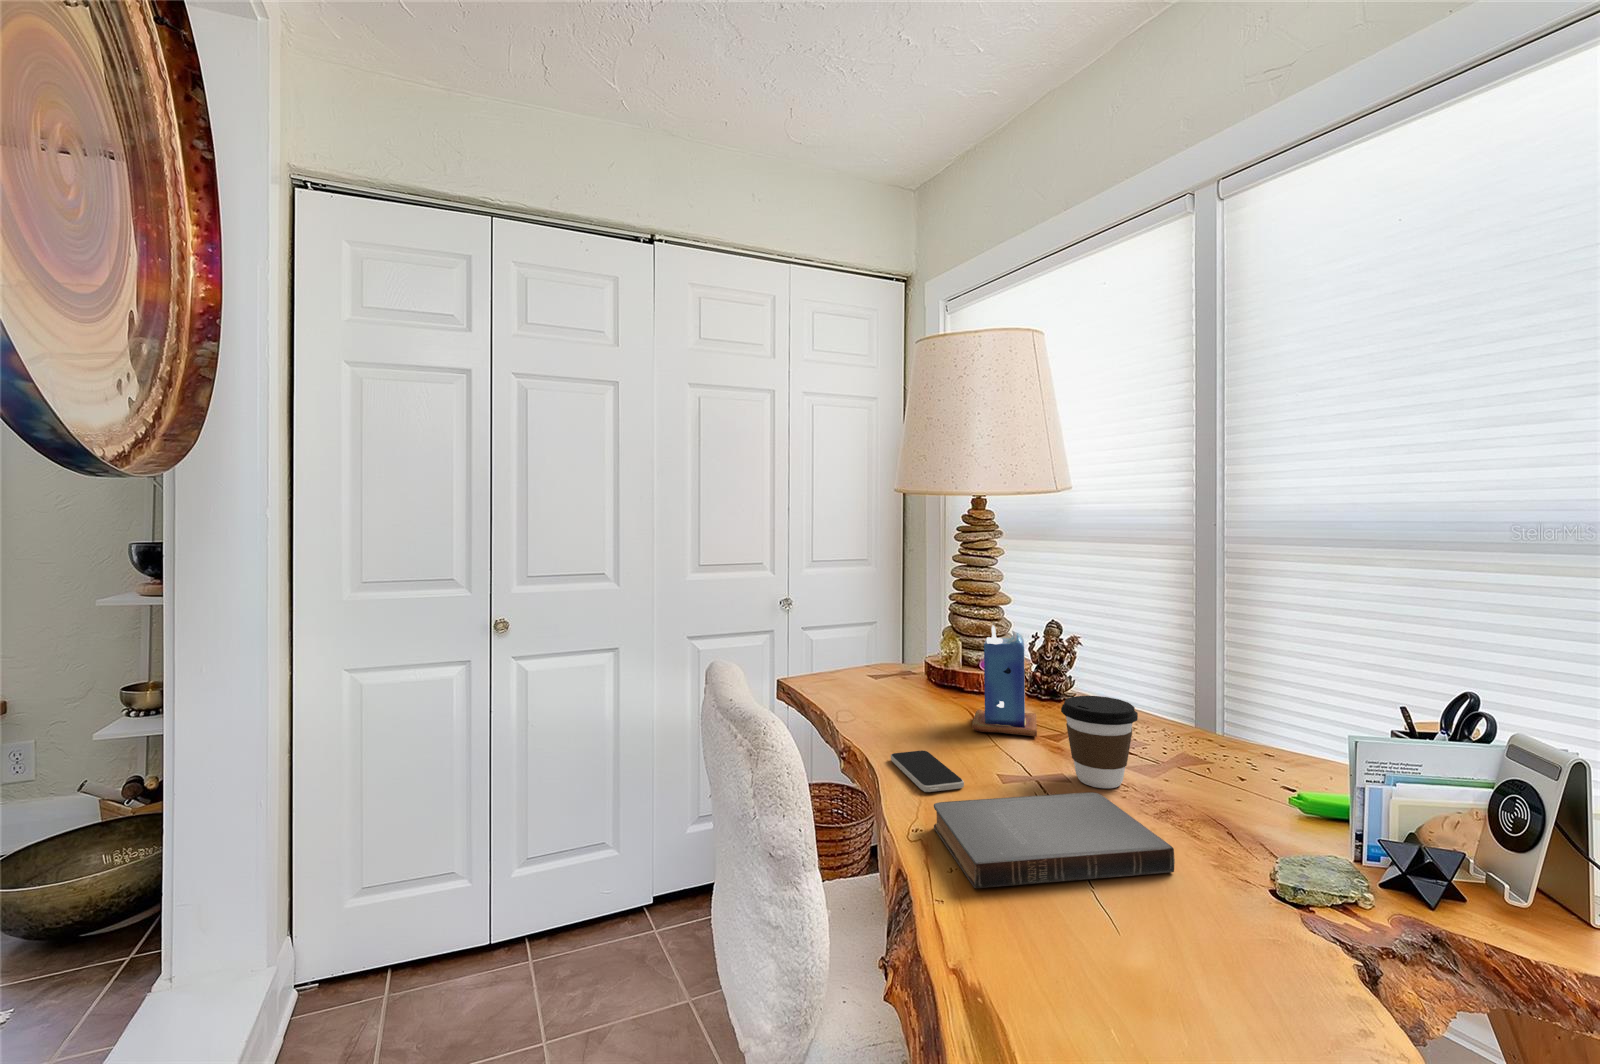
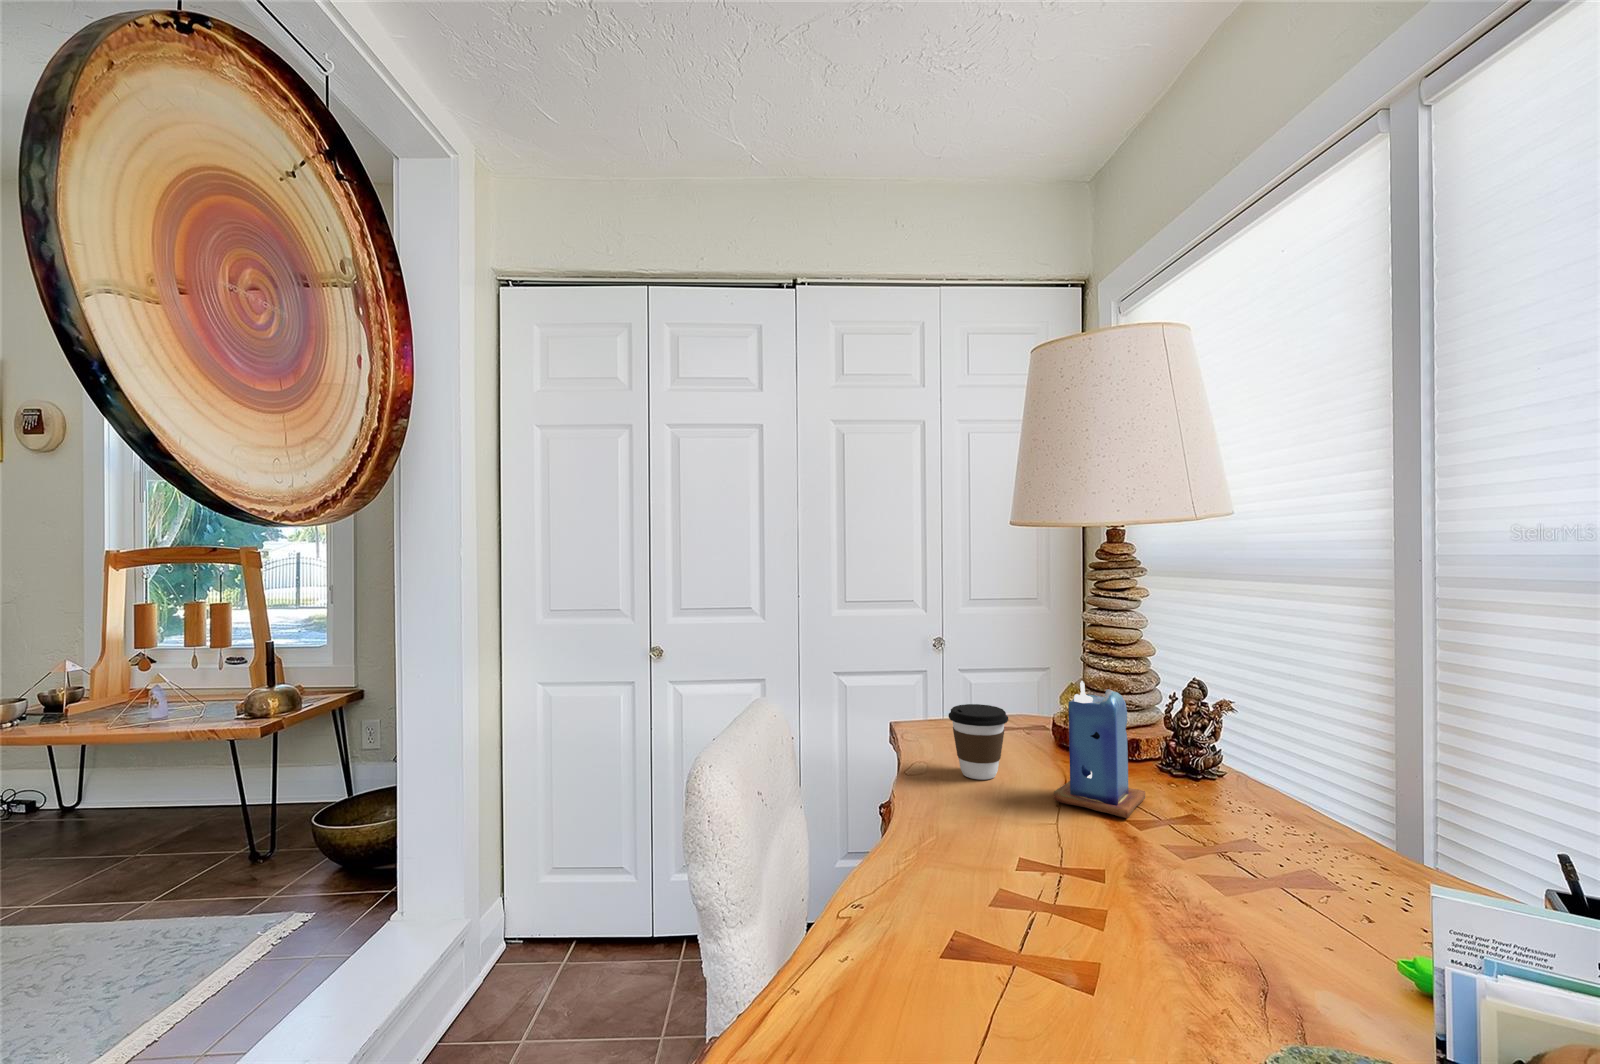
coffee cup: present [1061,696,1138,788] -> present [949,704,1008,779]
smartphone: present [891,750,964,792] -> none [934,812,990,862]
book: present [934,792,1175,888] -> none [903,872,1162,1010]

